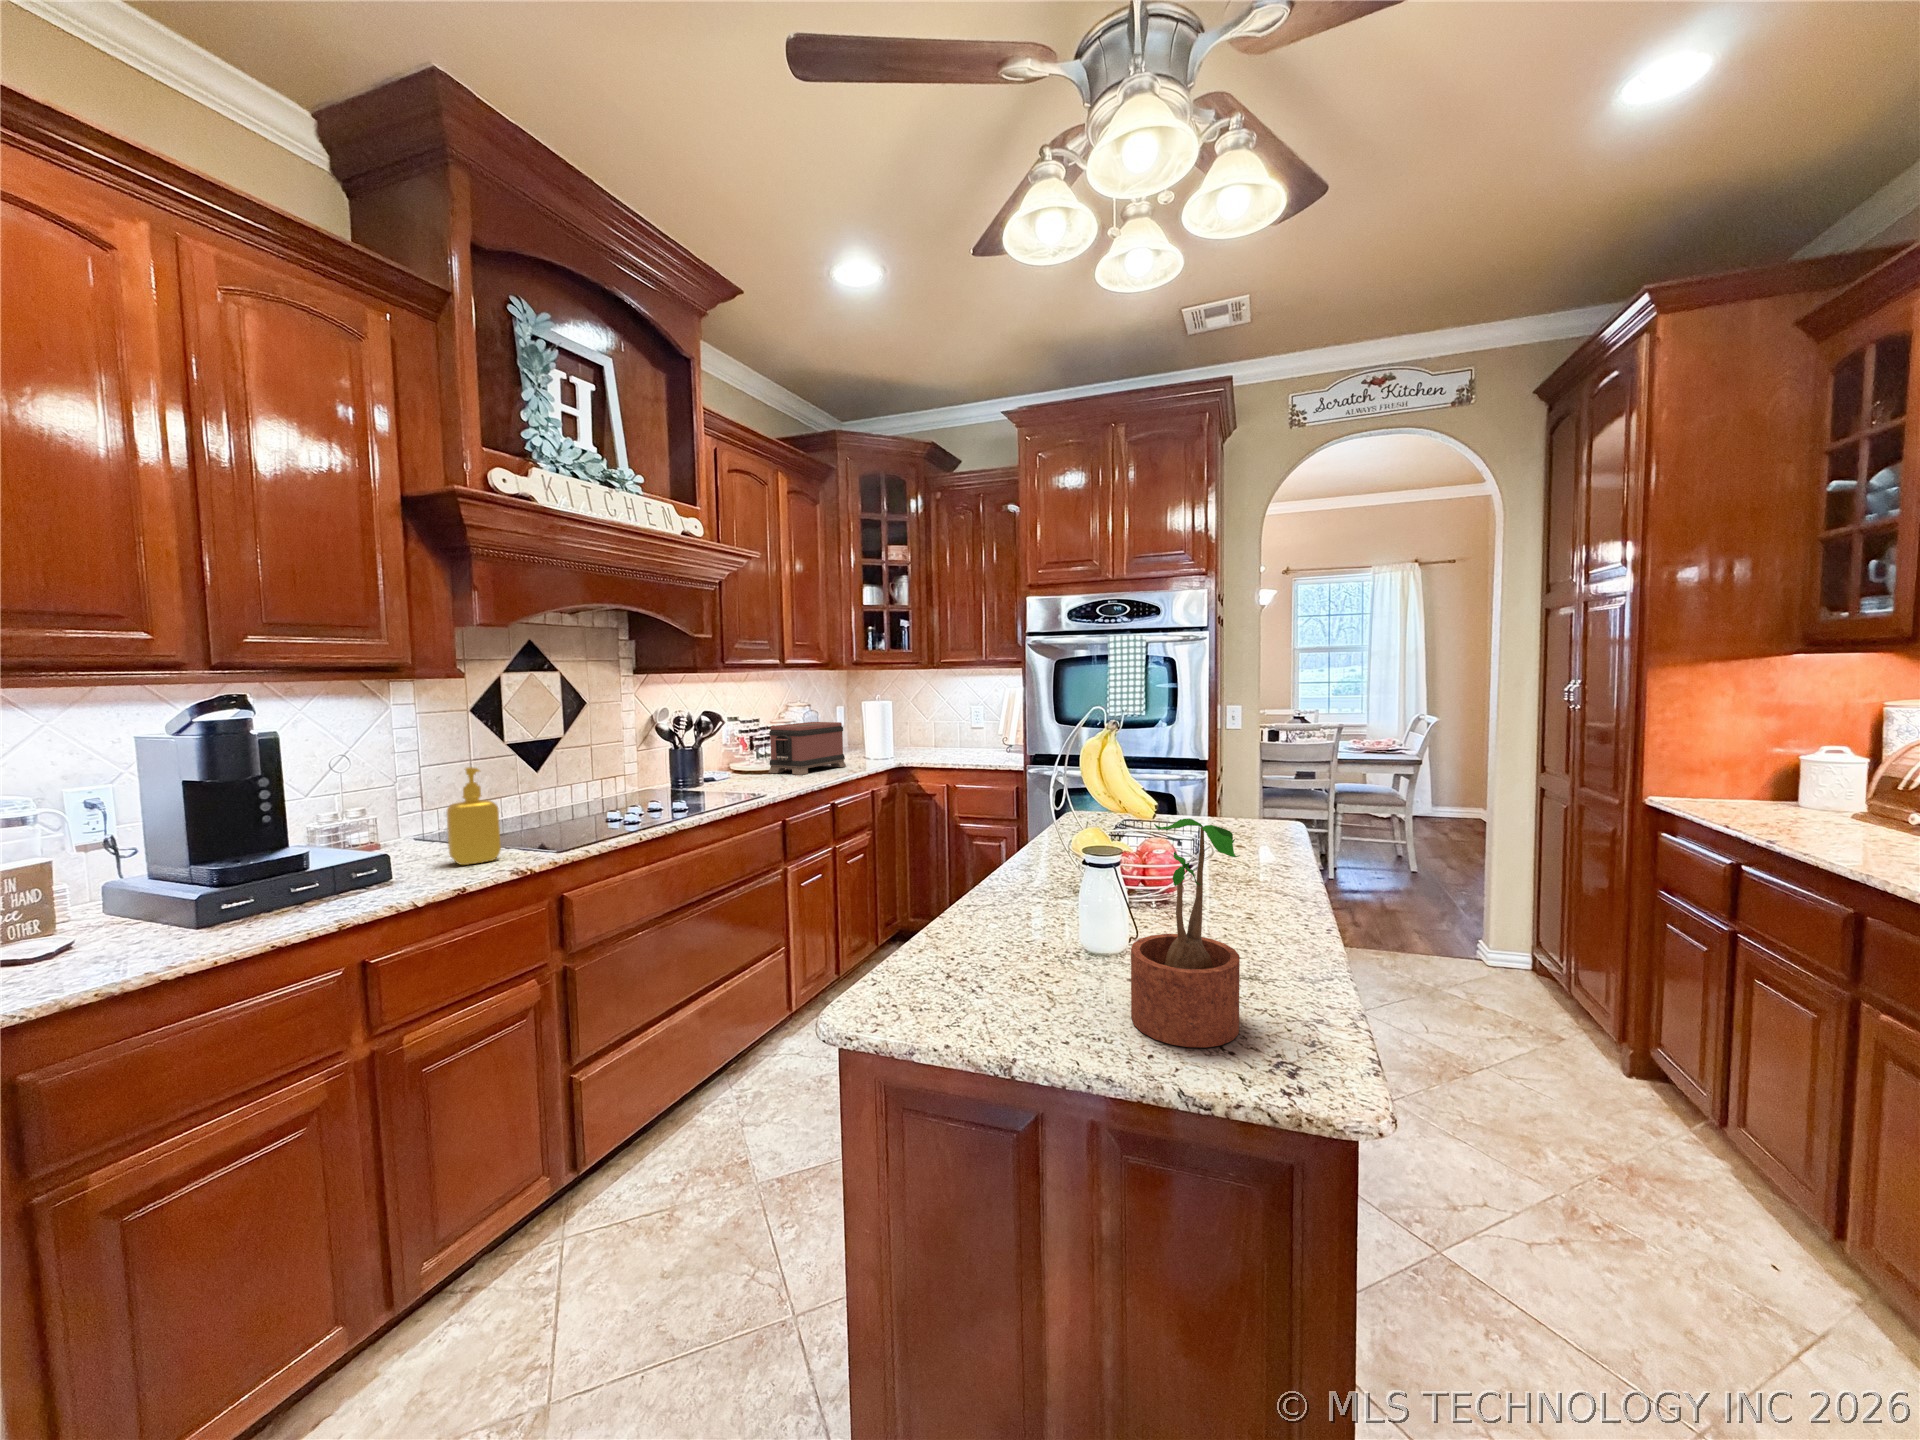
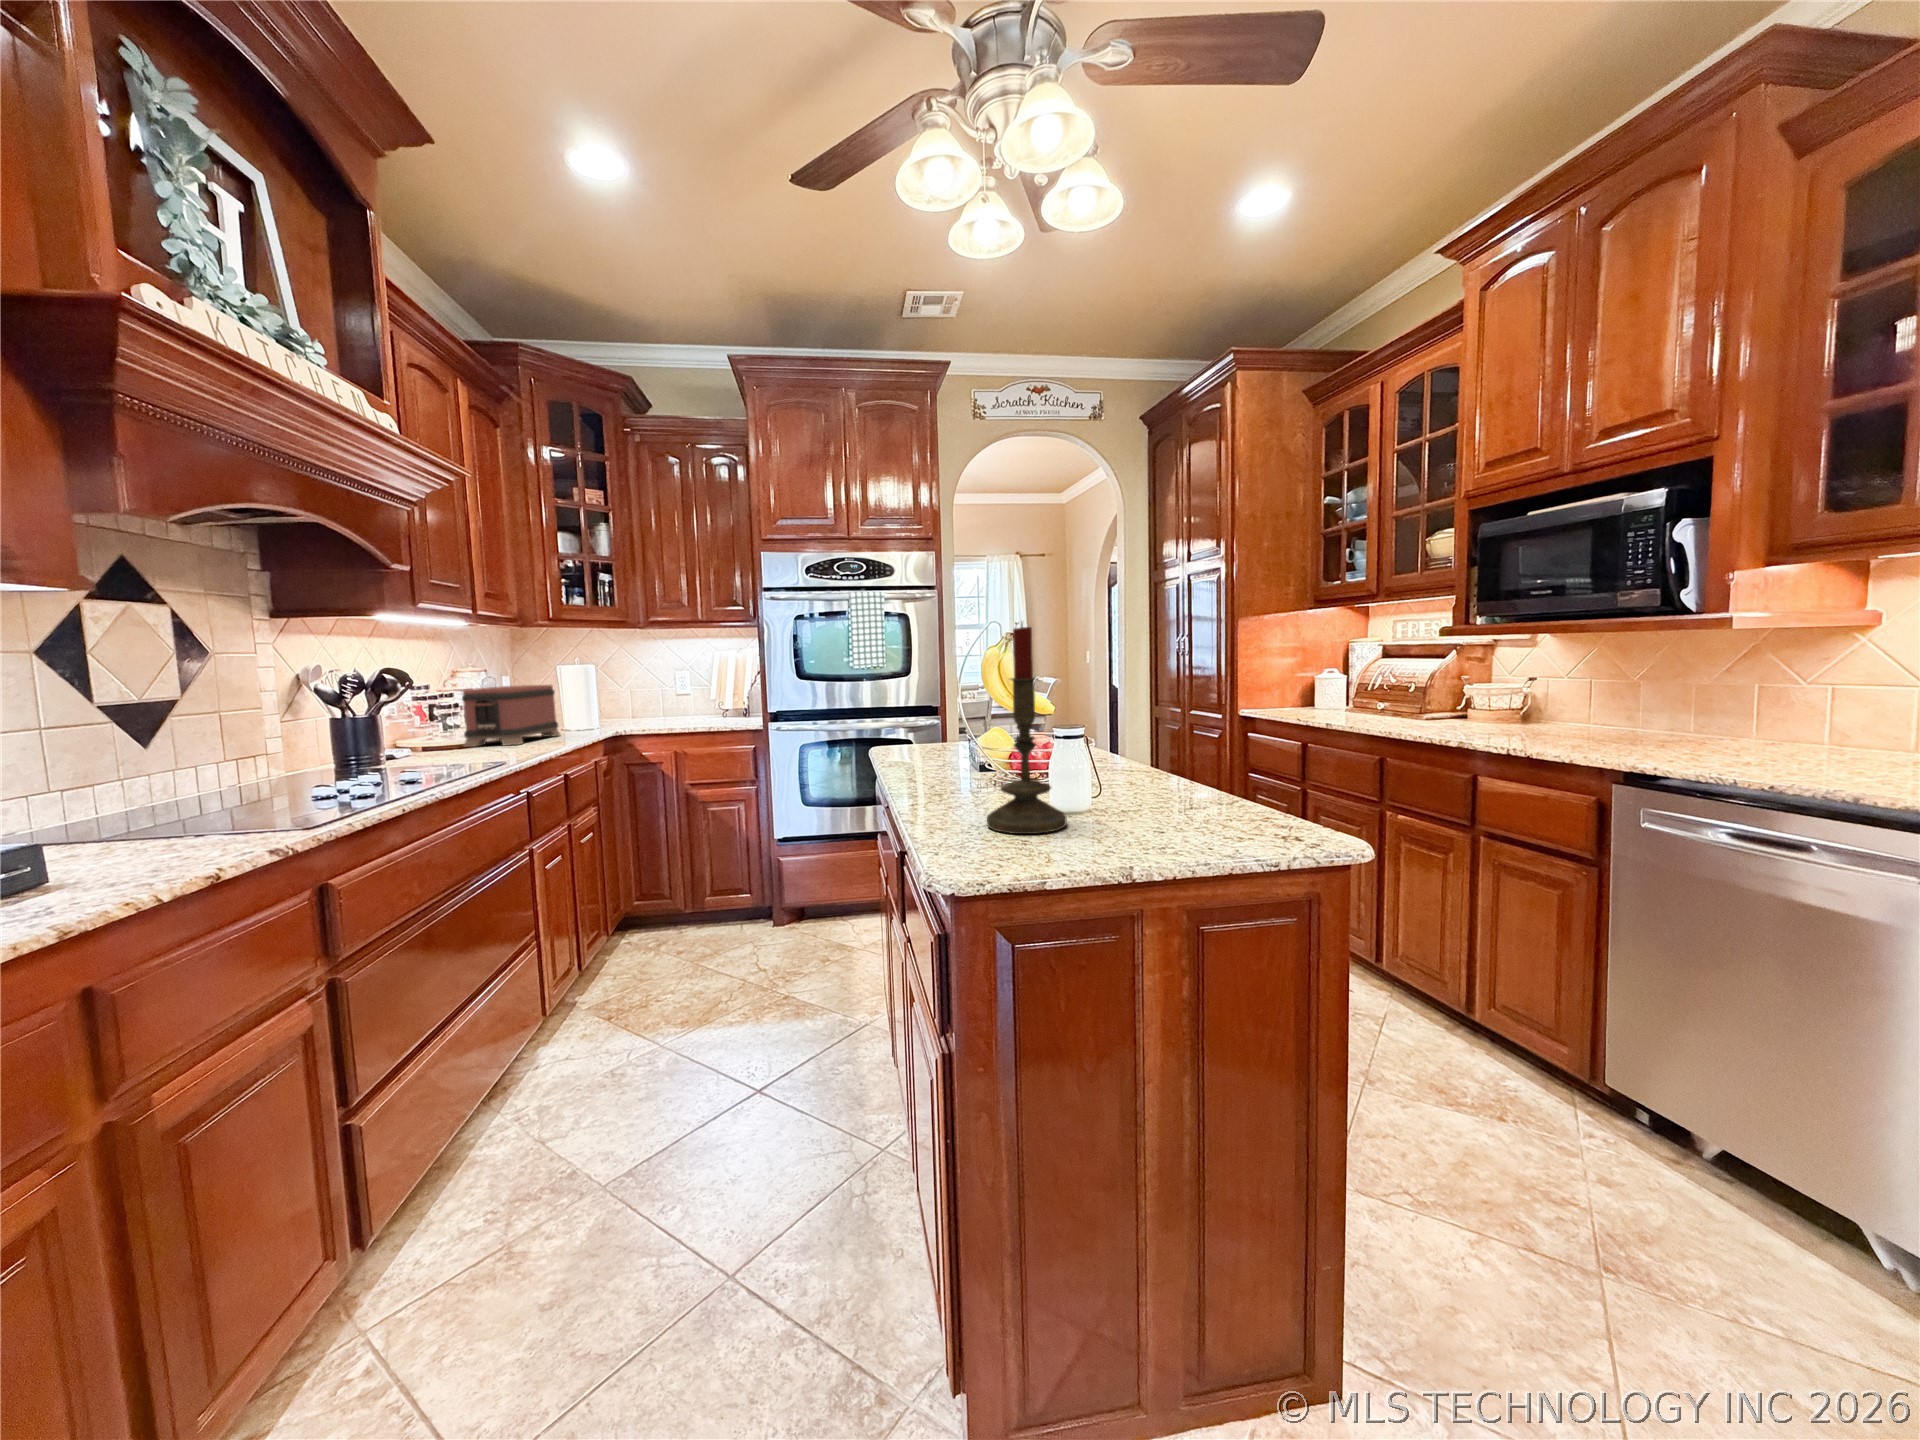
candle: none [975,731,1065,979] -> present [987,623,1067,834]
soap dispenser: present [447,767,501,865] -> none [119,715,226,859]
potted plant: present [1131,818,1240,1047] -> none [1152,677,1245,842]

